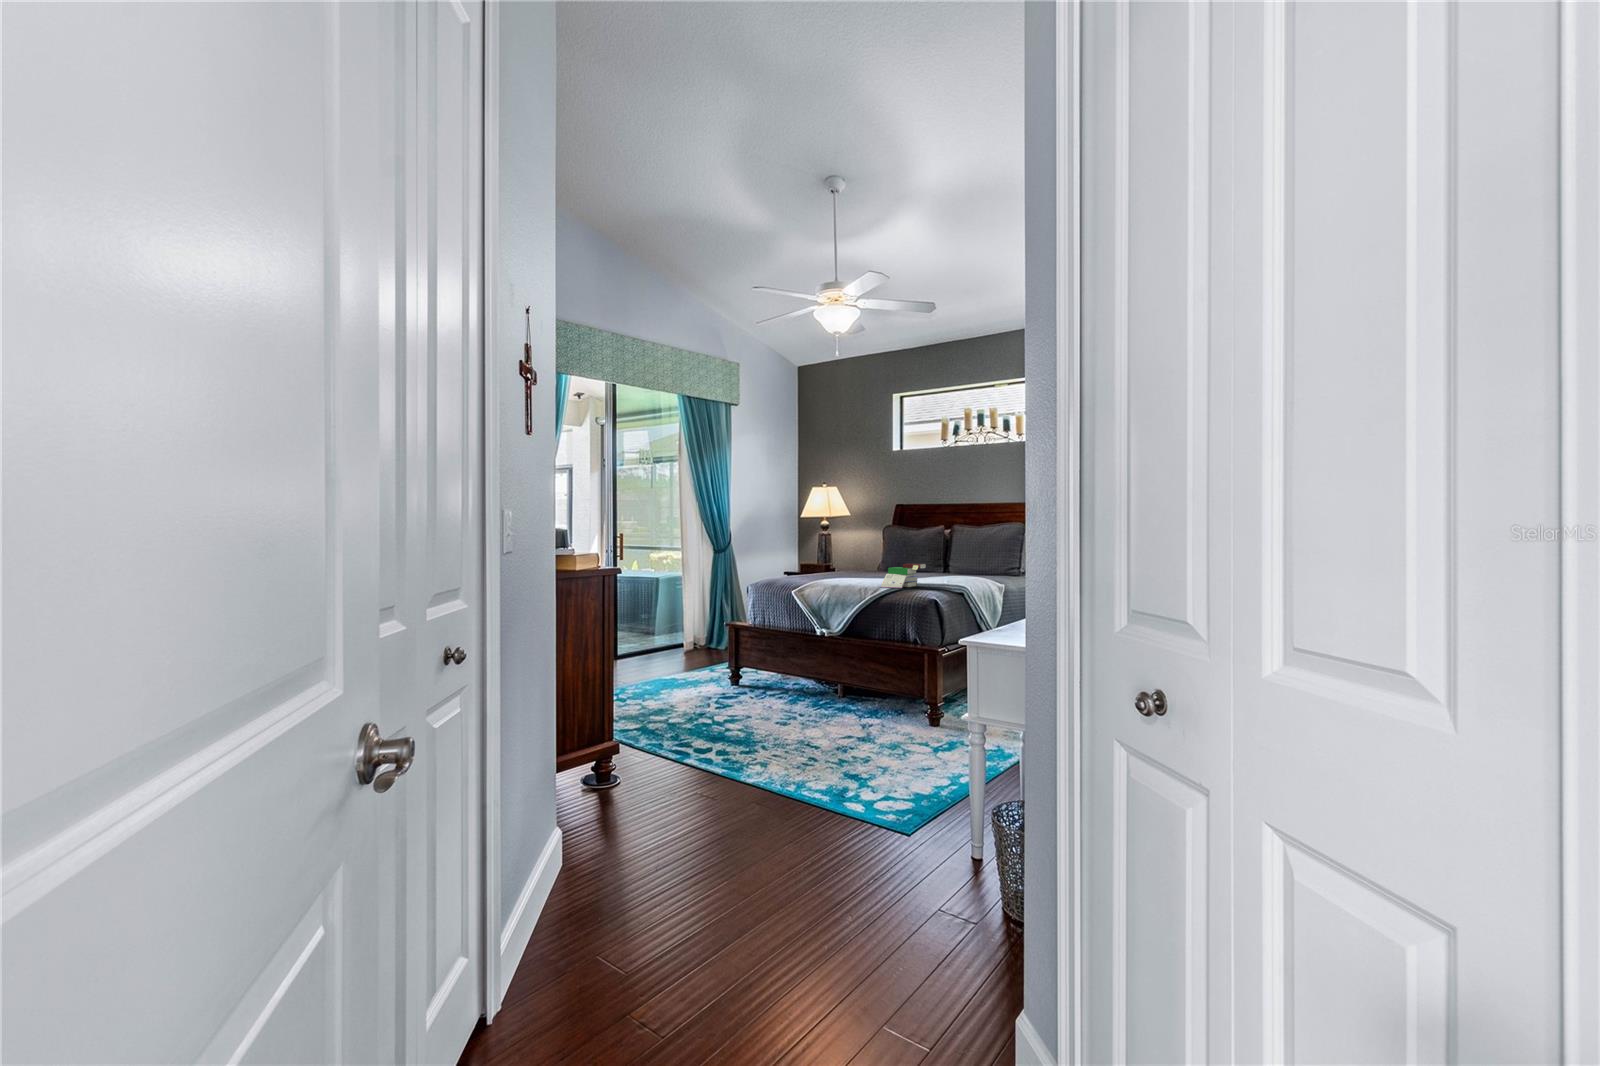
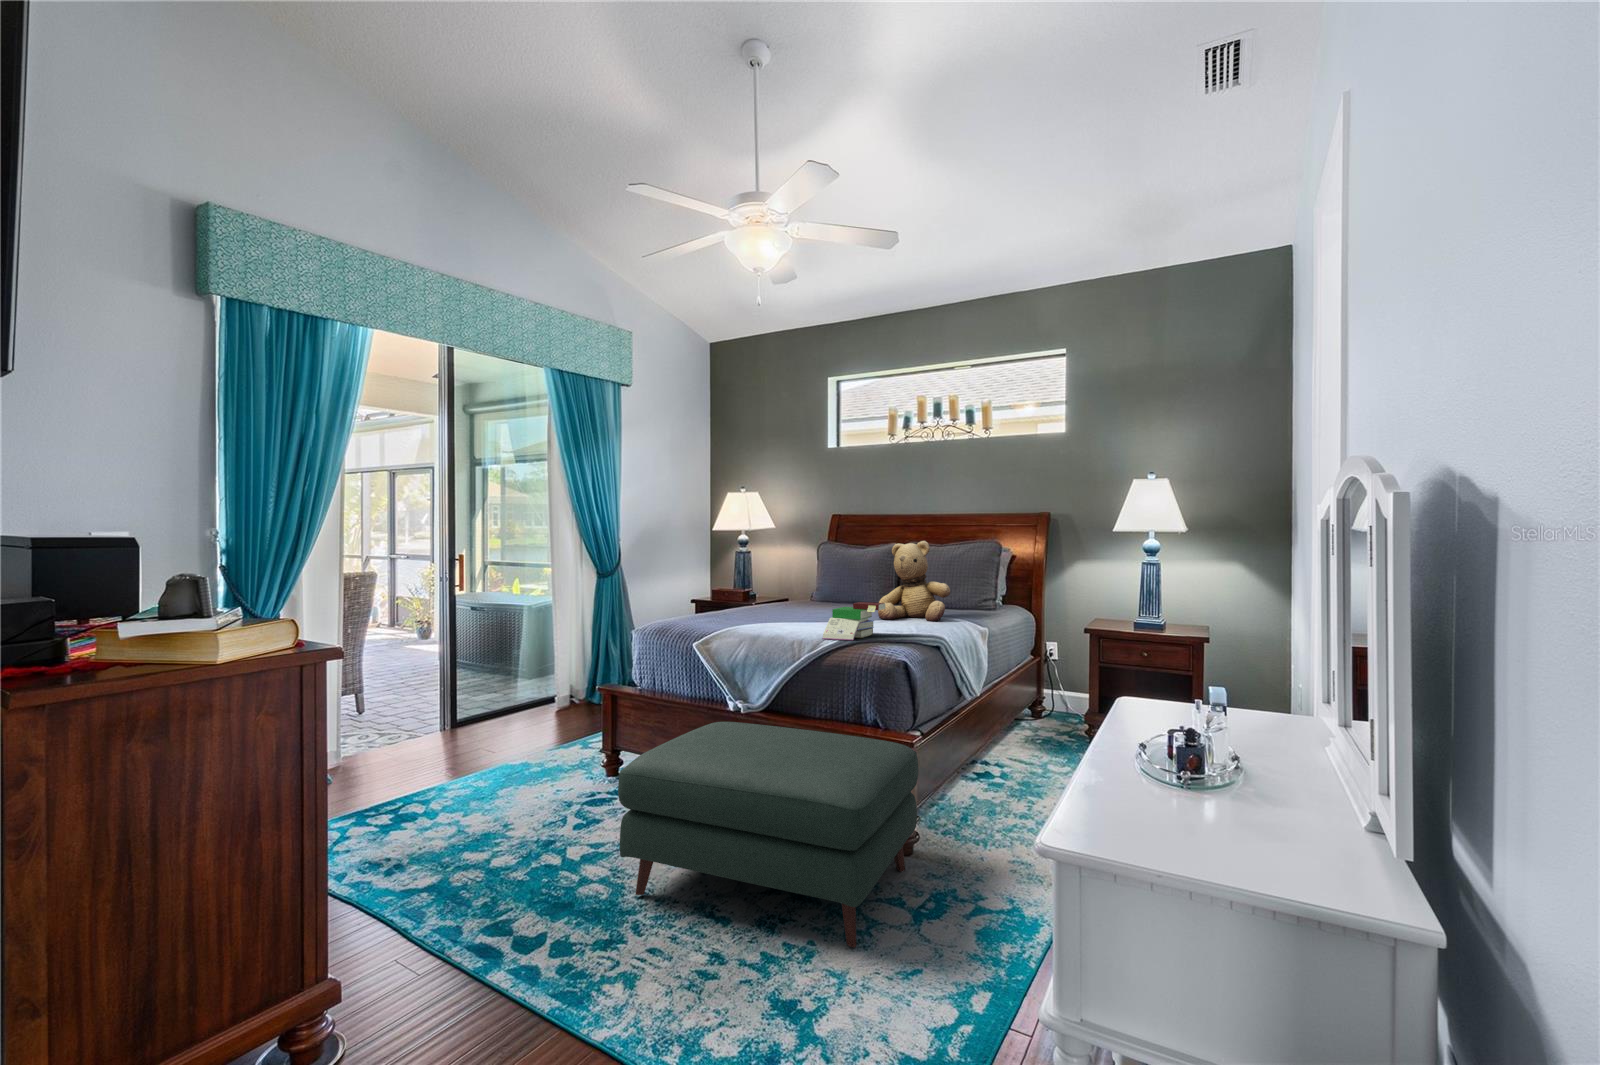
teddy bear: none [925,523,979,581] -> present [878,541,950,621]
ottoman: none [751,640,941,758] -> present [618,722,918,948]

